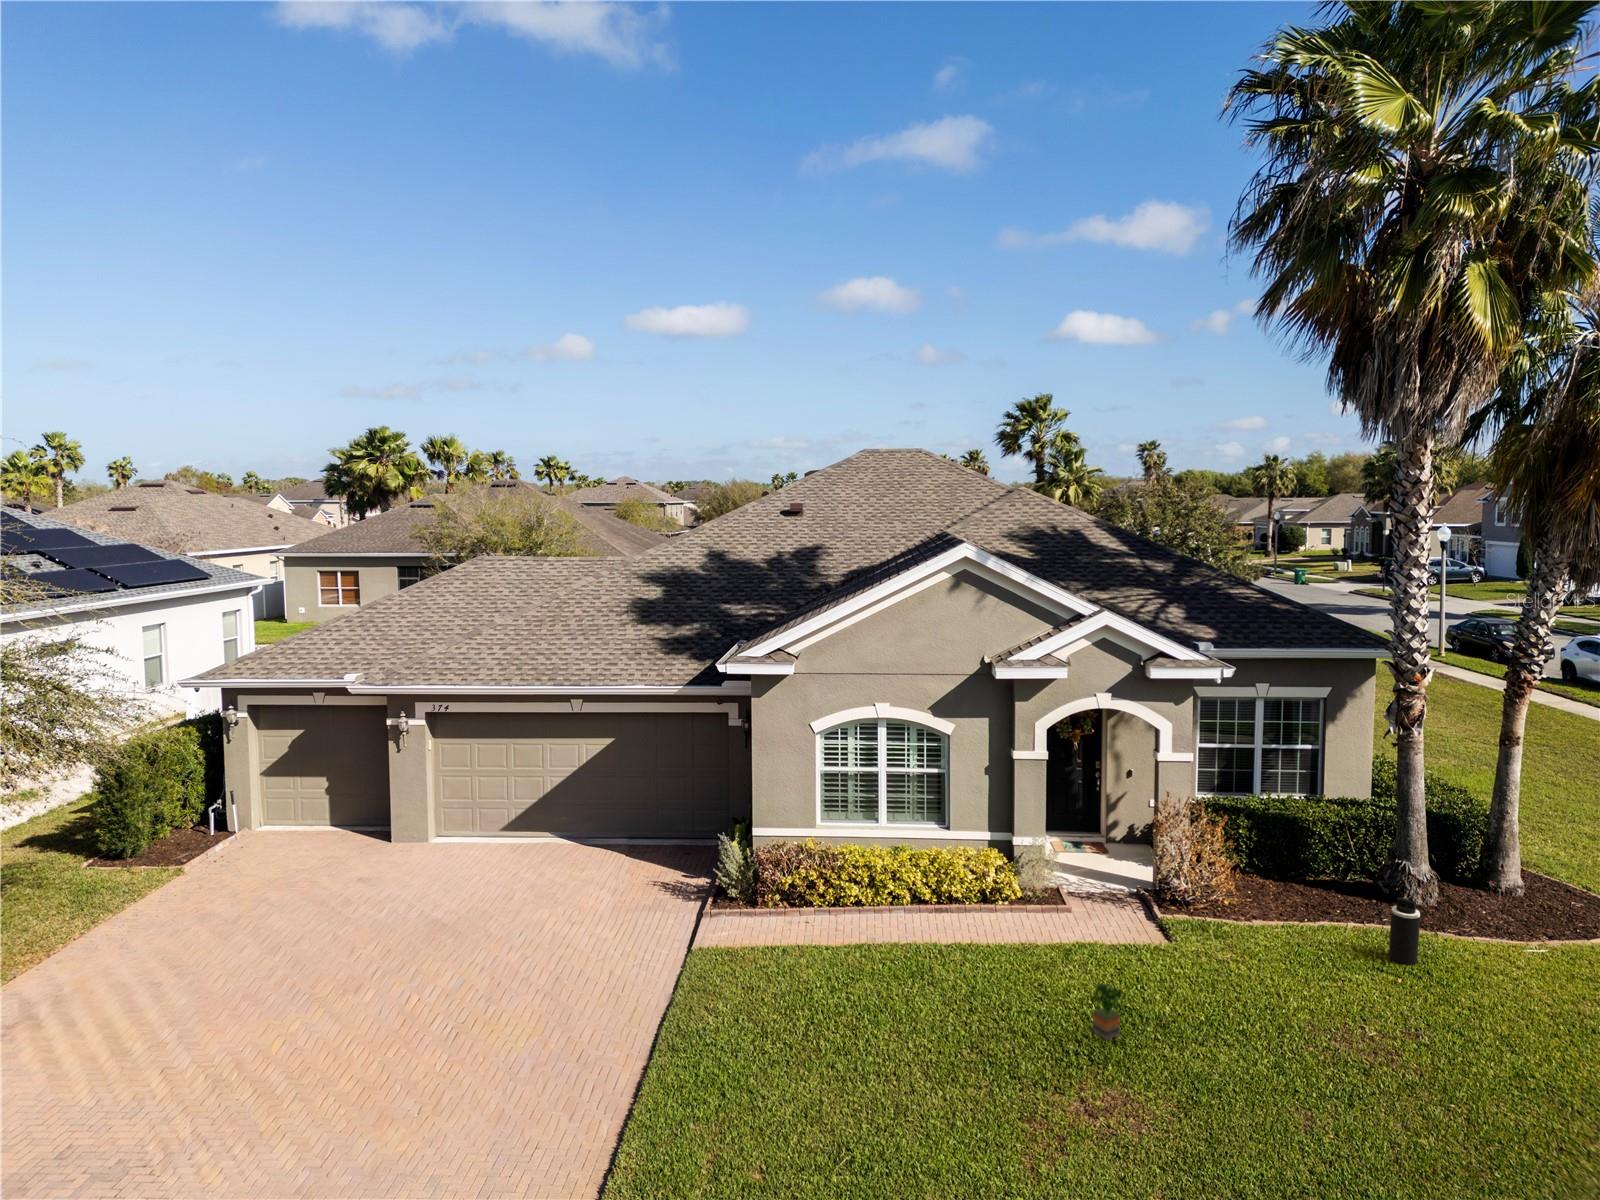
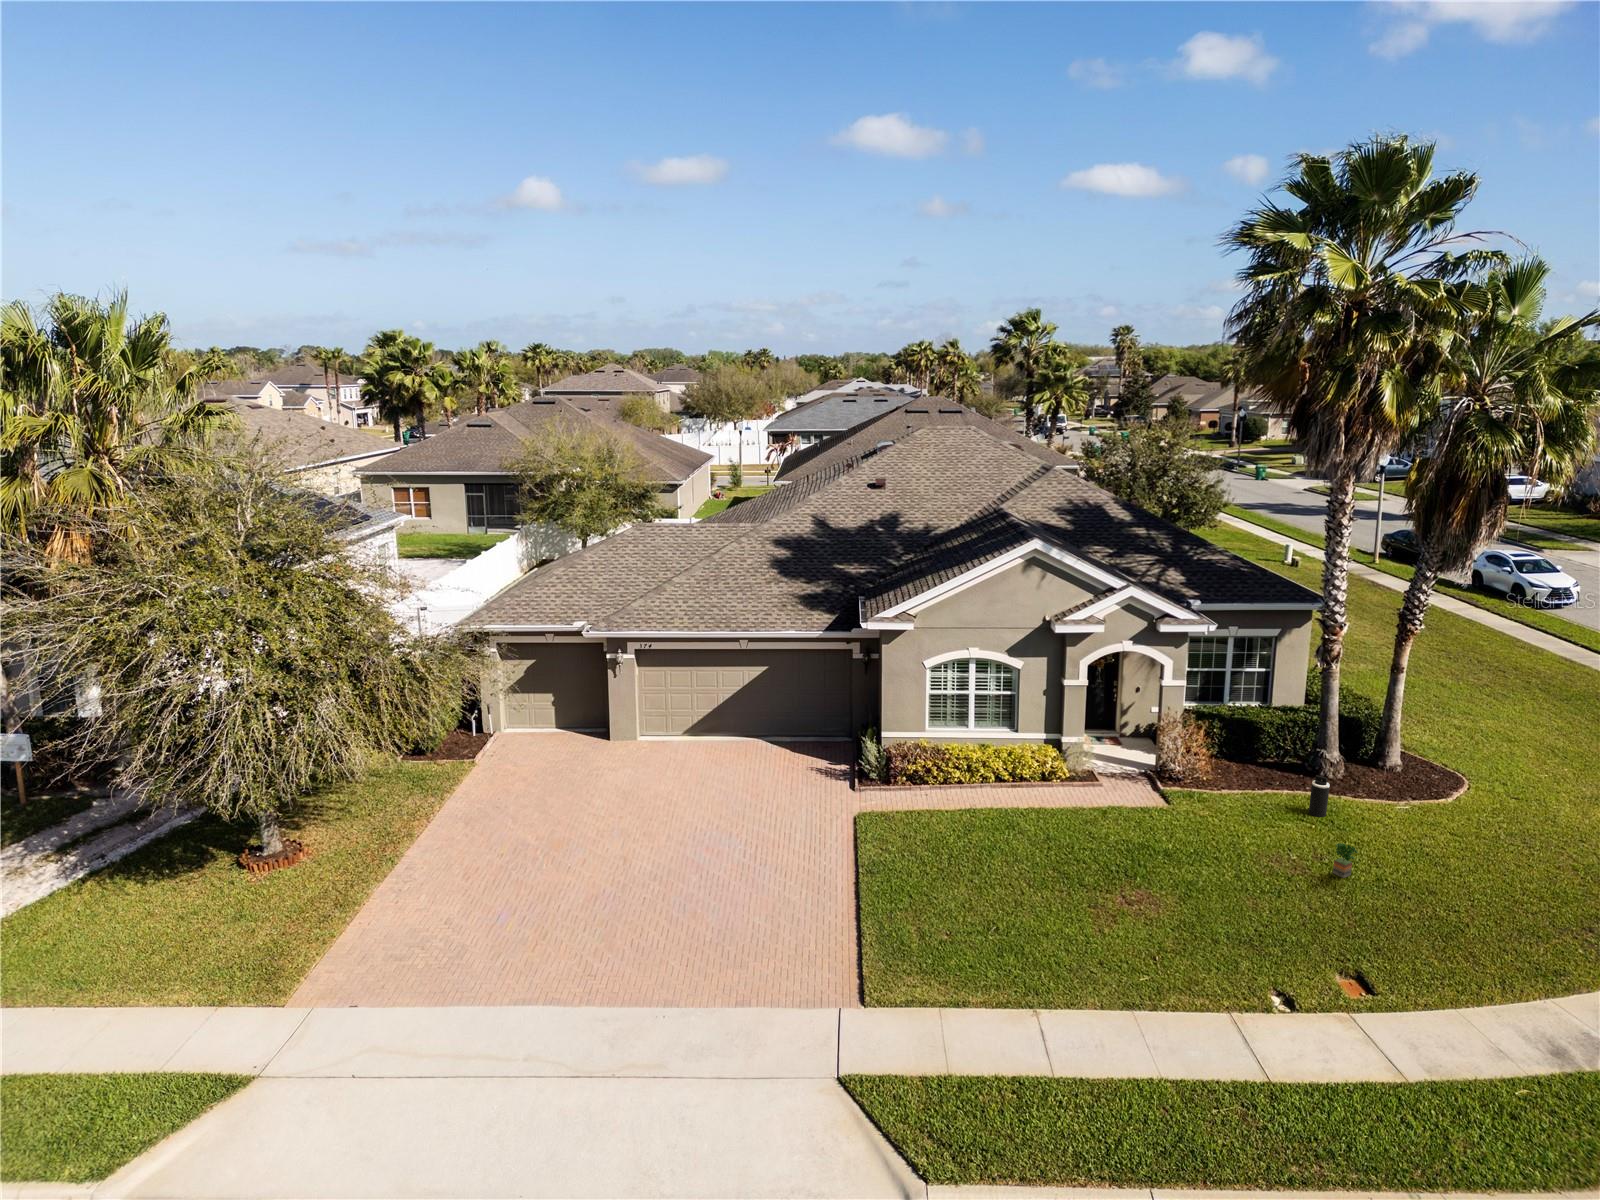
potted tree: present [1093,984,1126,1040] -> present [1333,843,1358,878]

